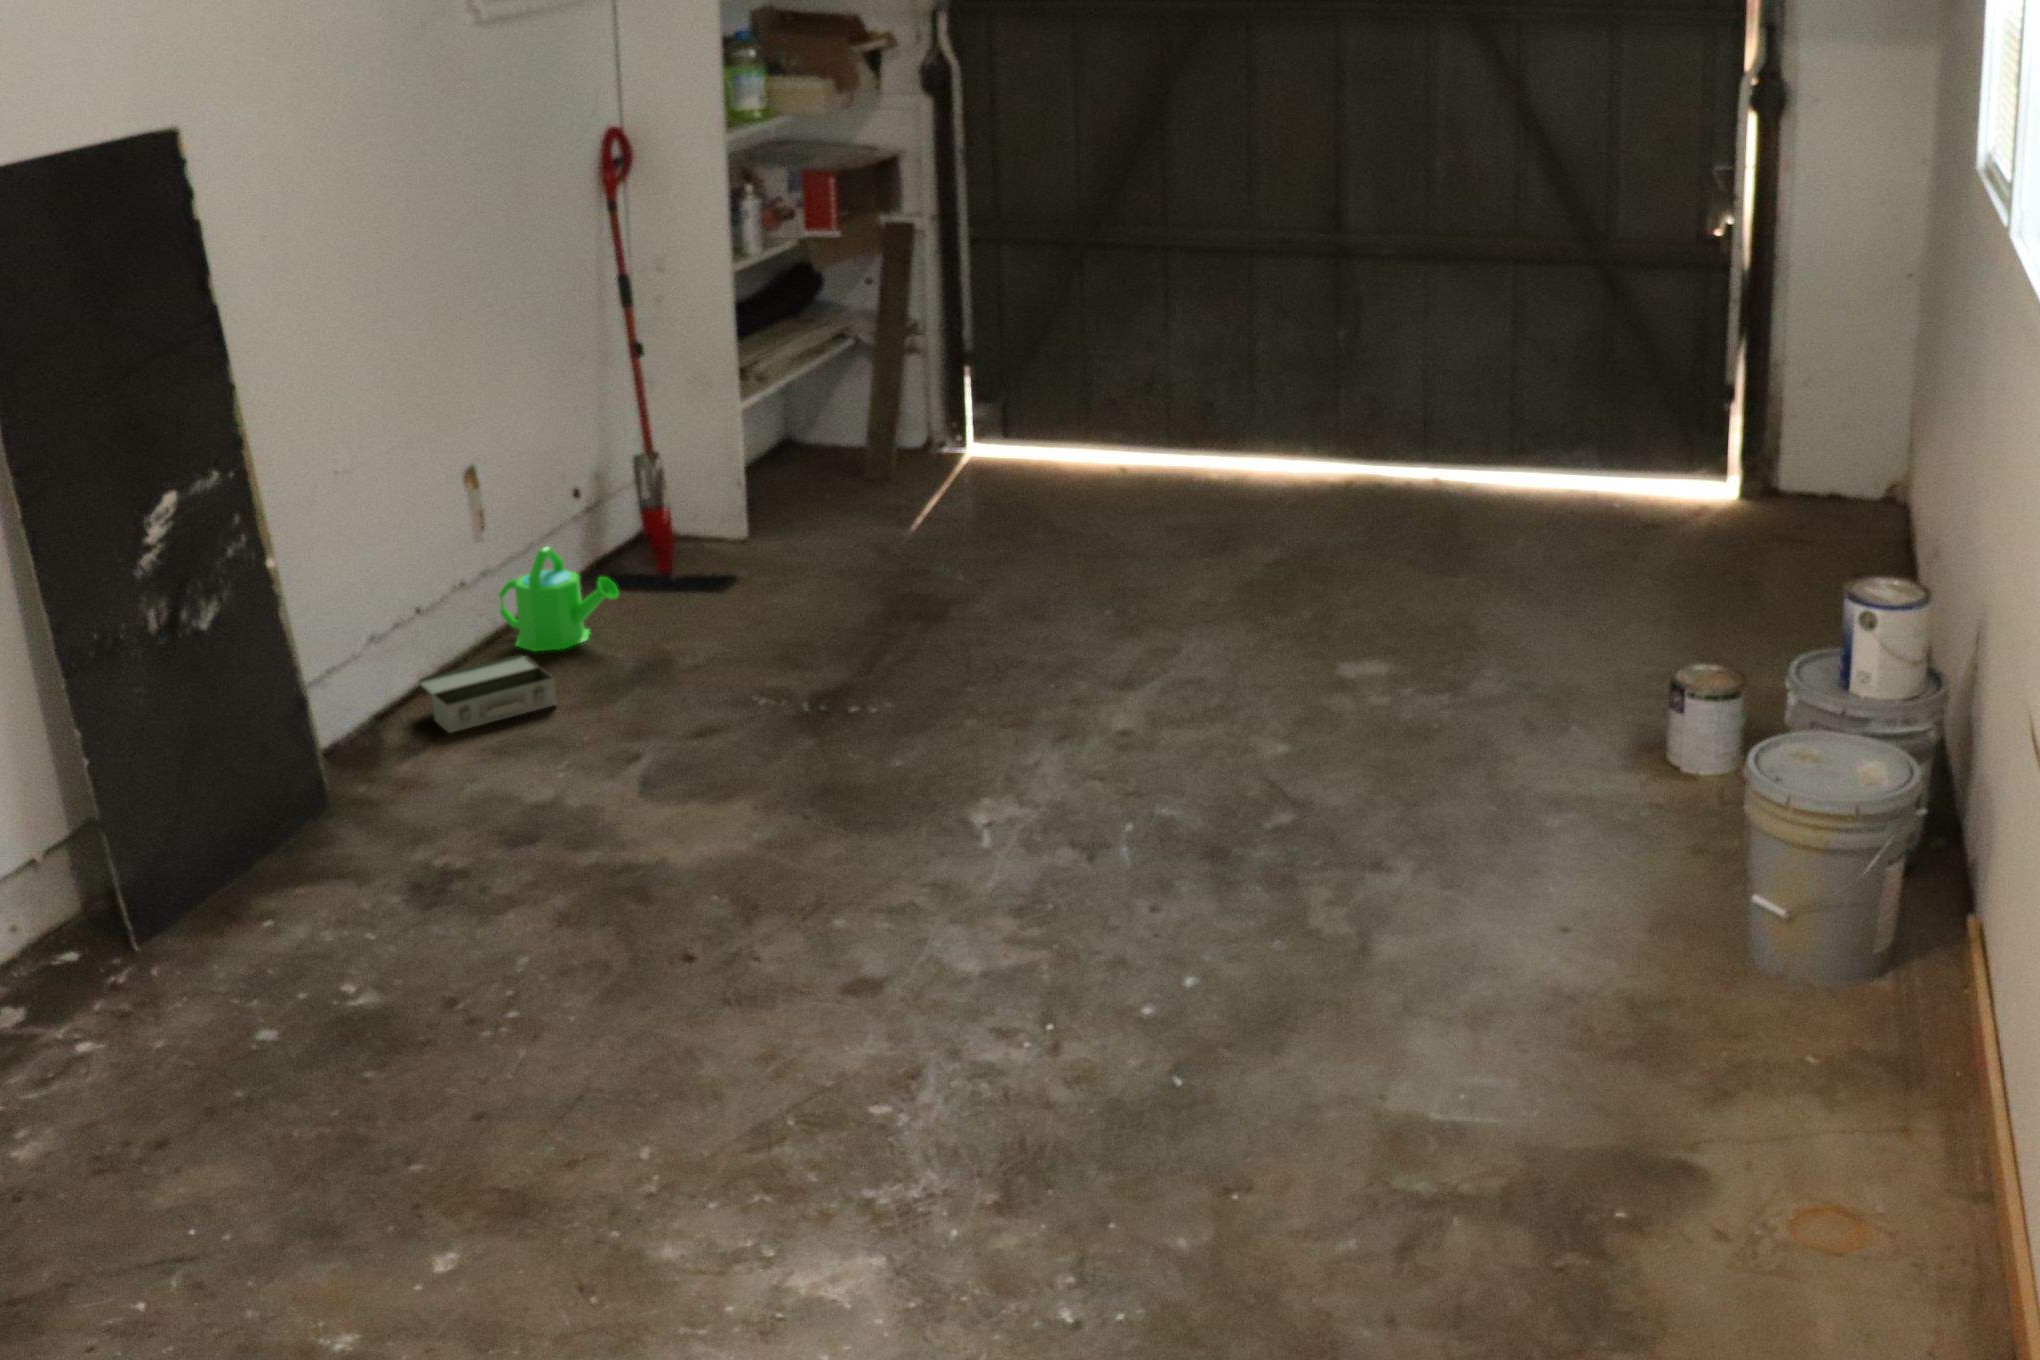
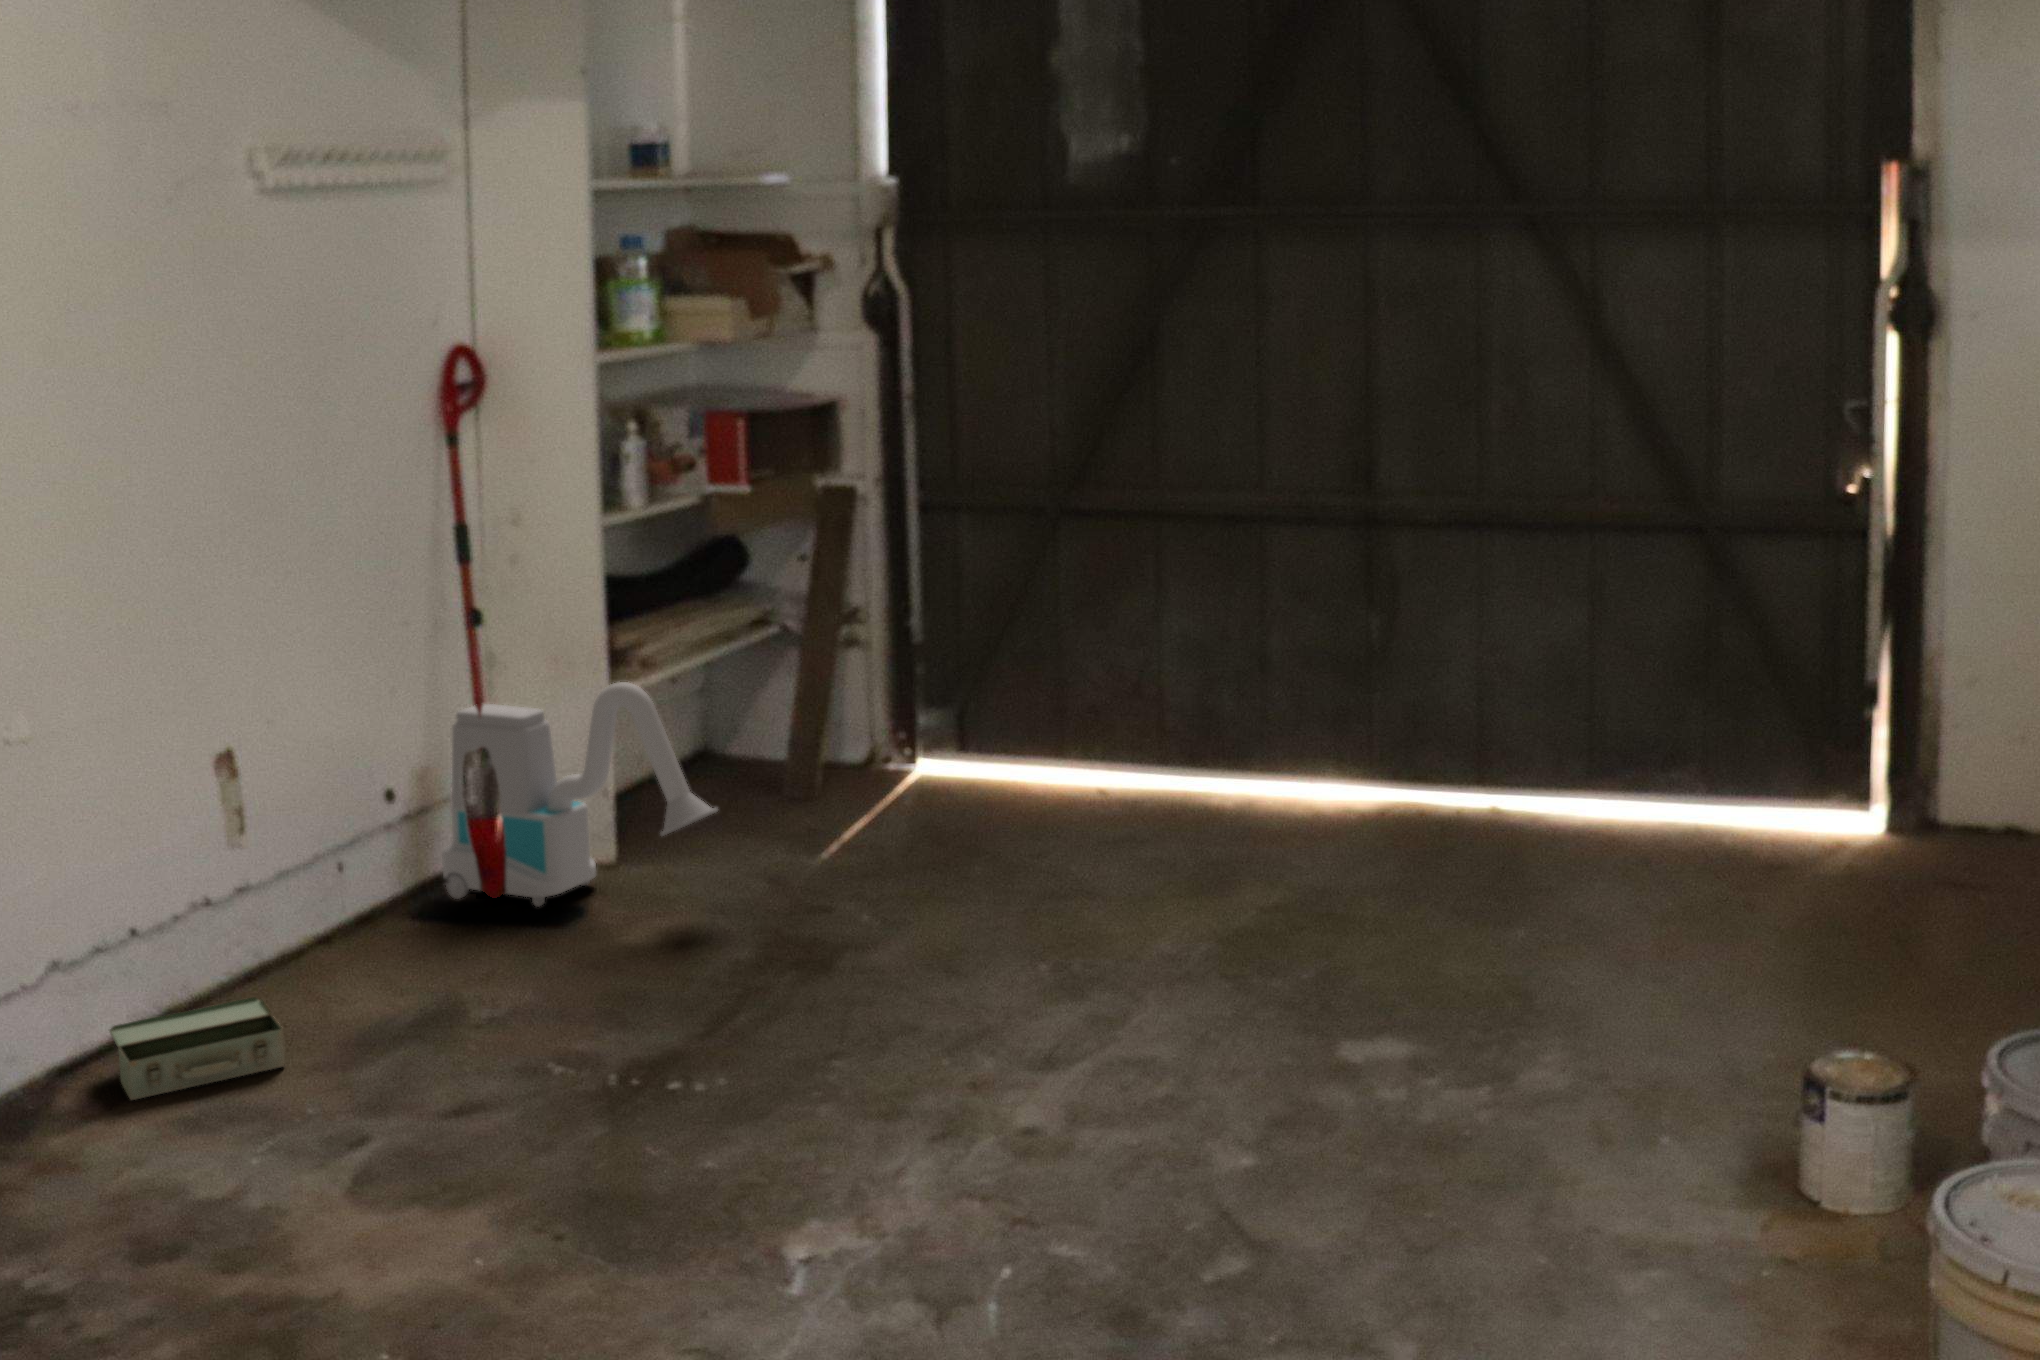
vacuum cleaner: none [619,402,847,577] -> present [442,682,718,906]
watering can: present [497,547,619,651] -> none [251,857,404,996]

